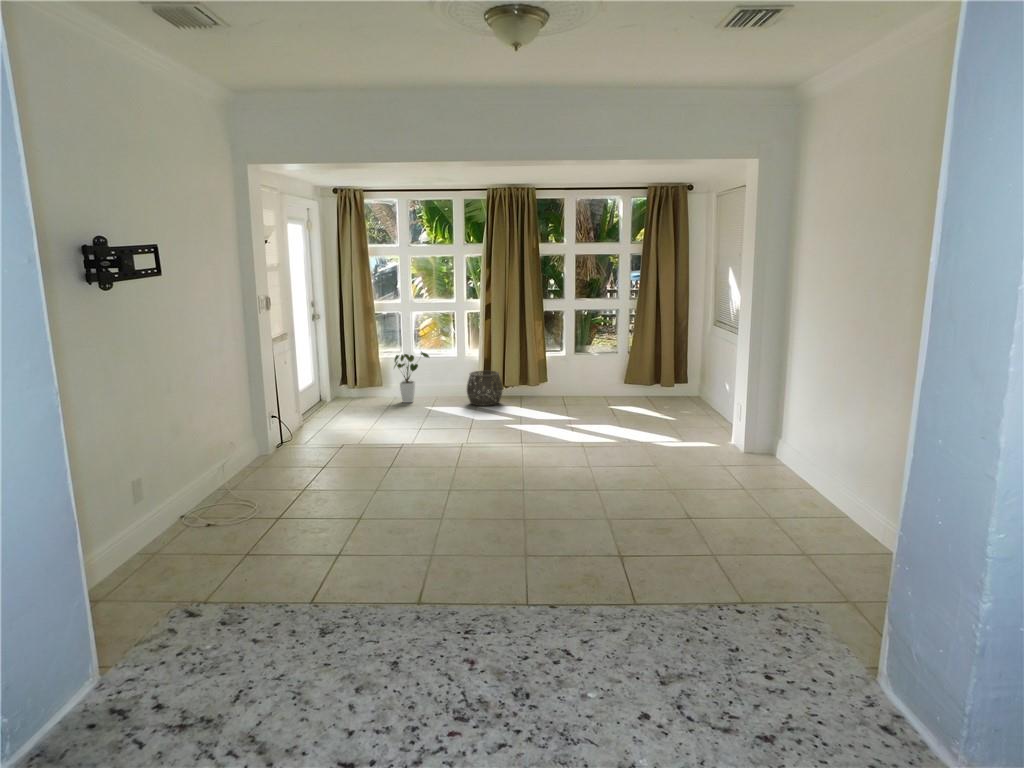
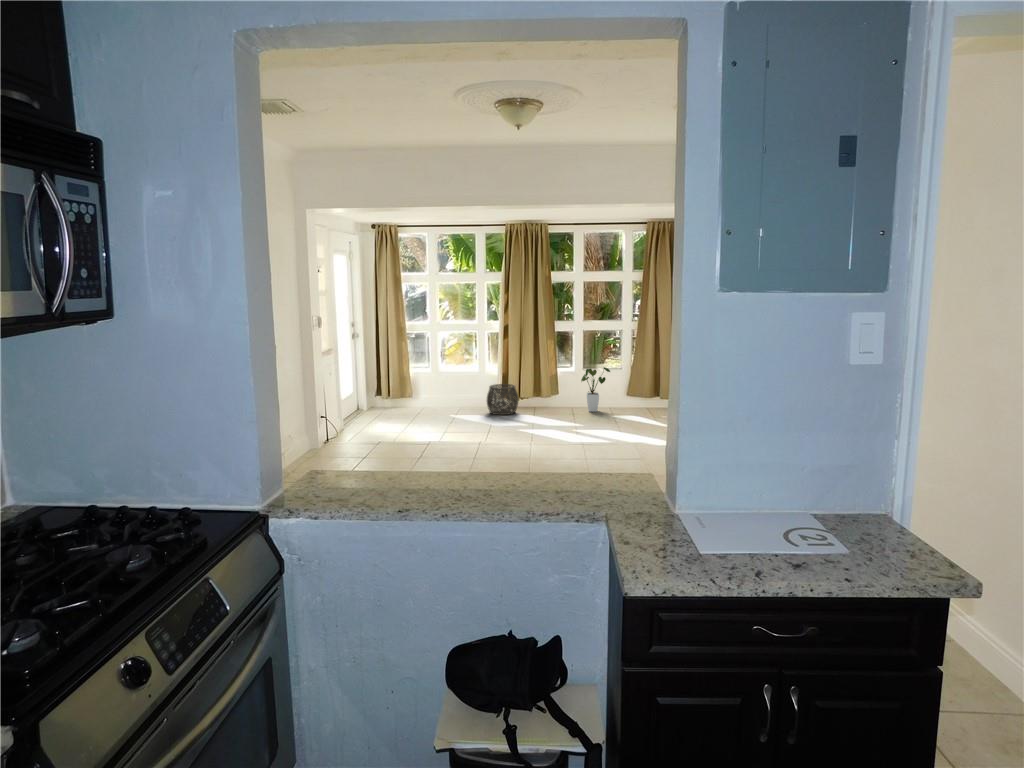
house plant: present [394,352,429,403] -> present [581,367,610,412]

